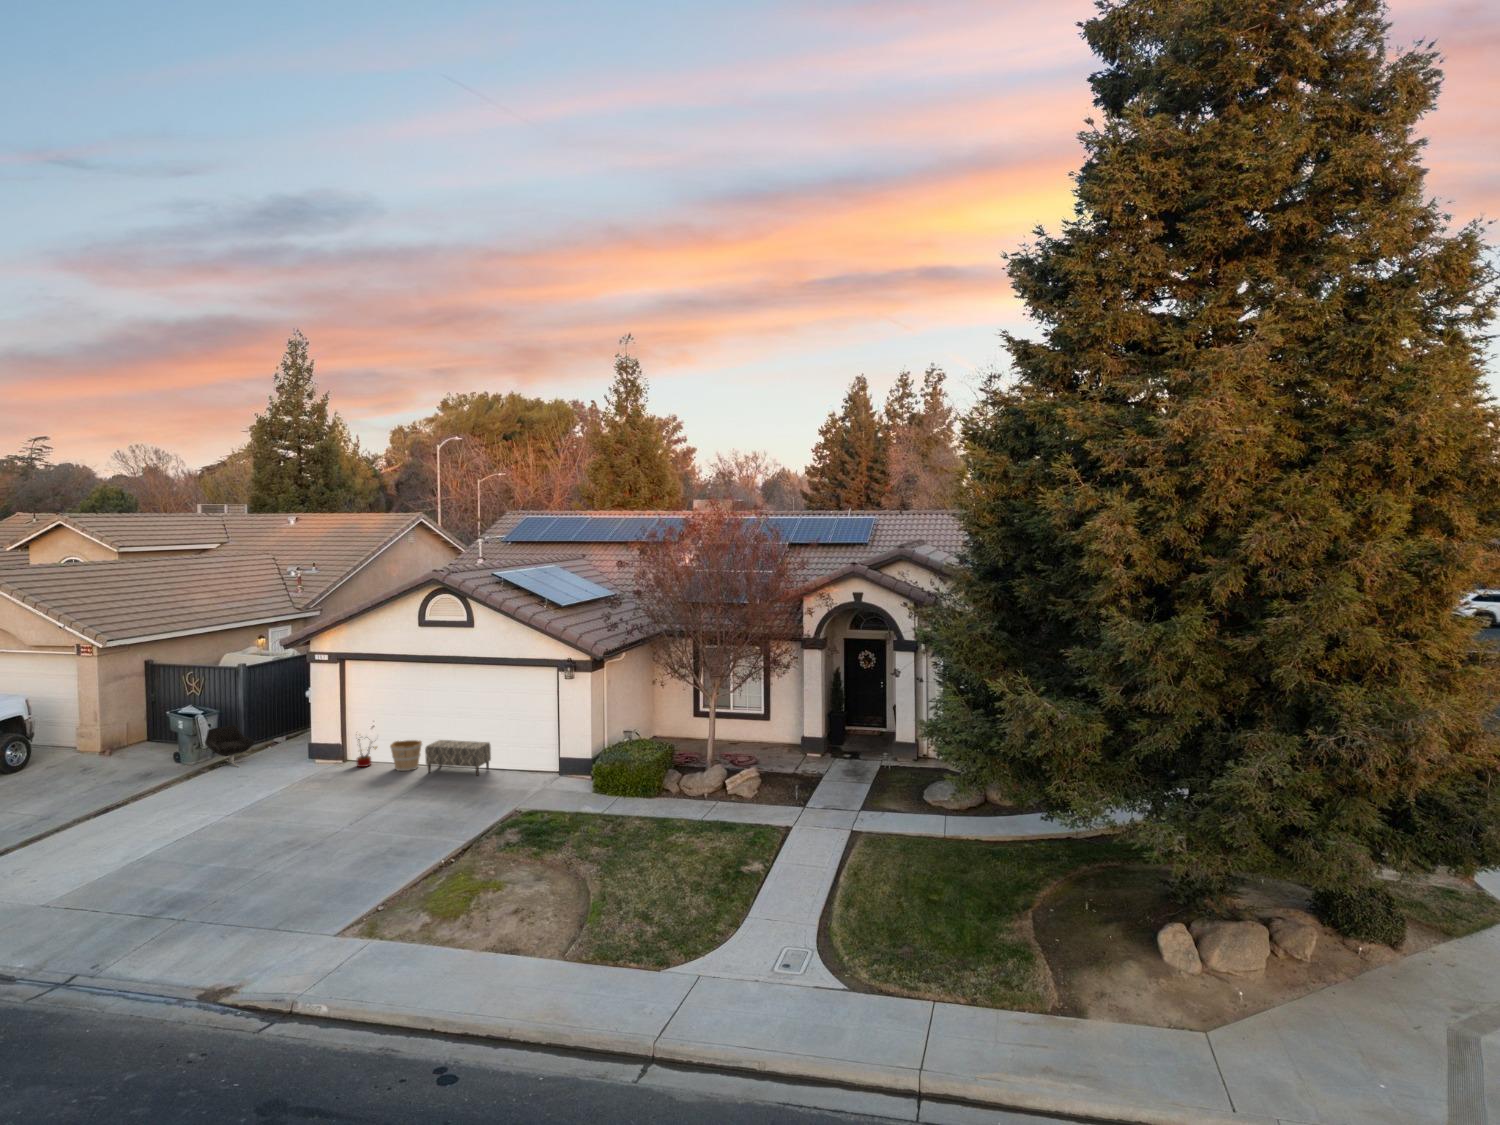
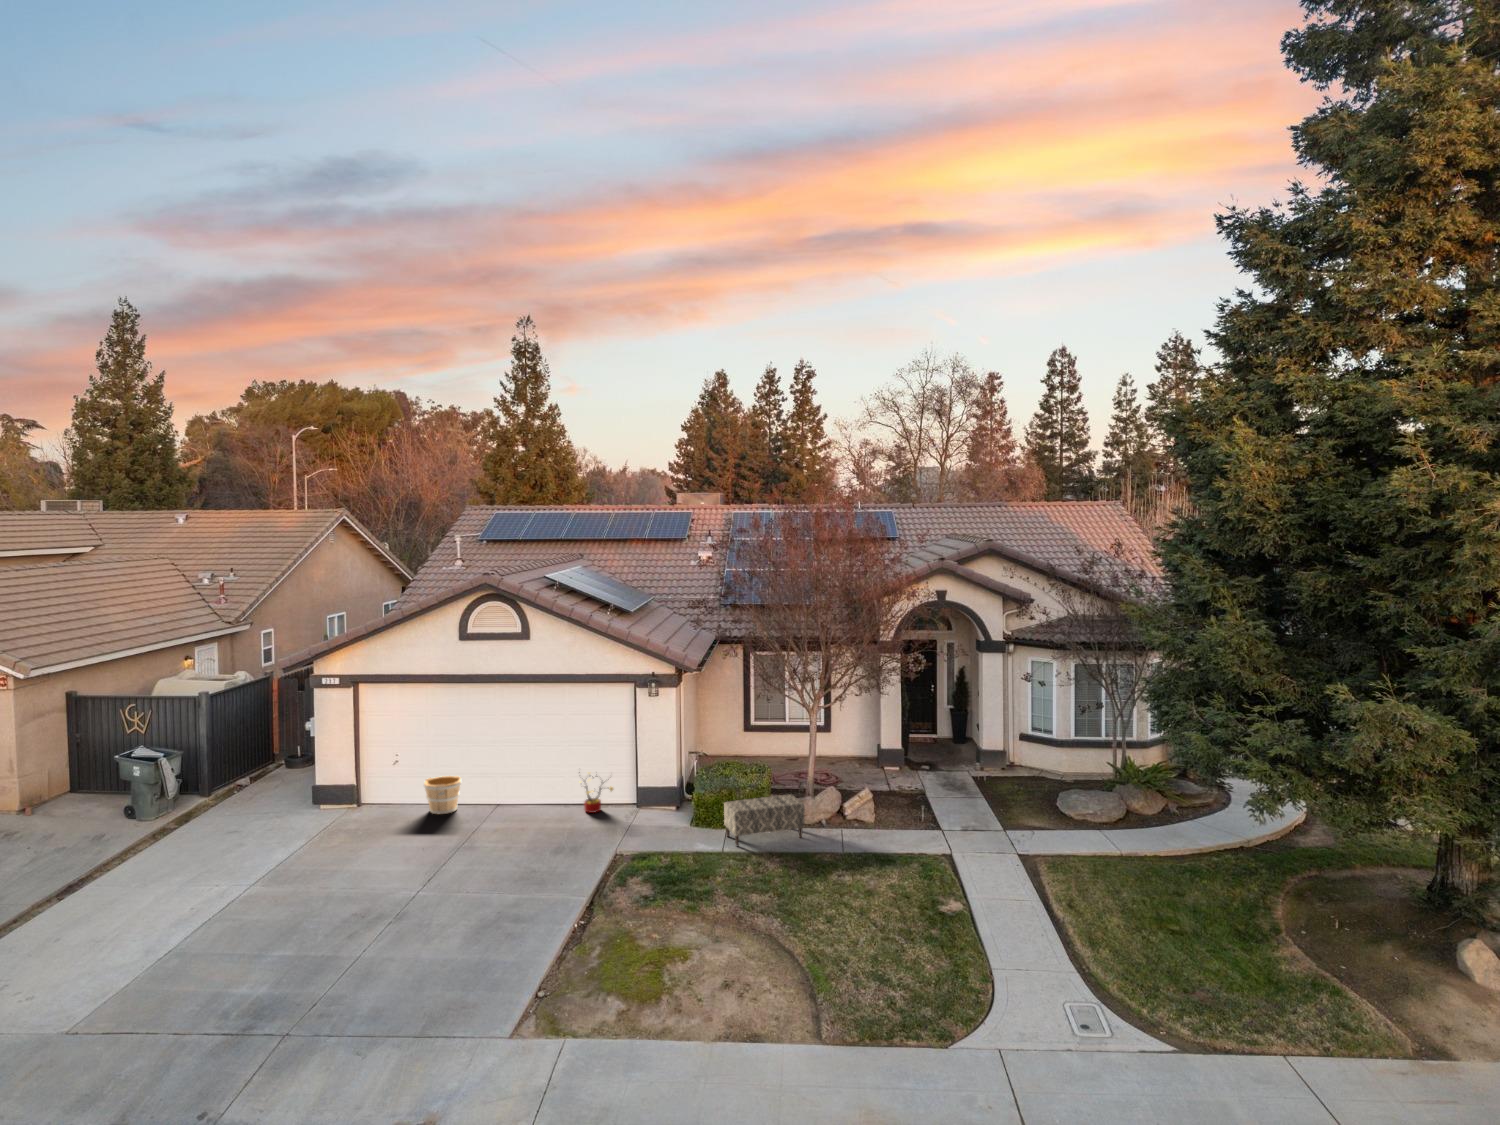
lounge chair: present [205,725,254,766] -> none [171,768,237,823]
decorative plant: present [357,739,377,767] -> present [584,786,613,813]
bench: present [425,740,491,775] -> present [724,794,805,846]

